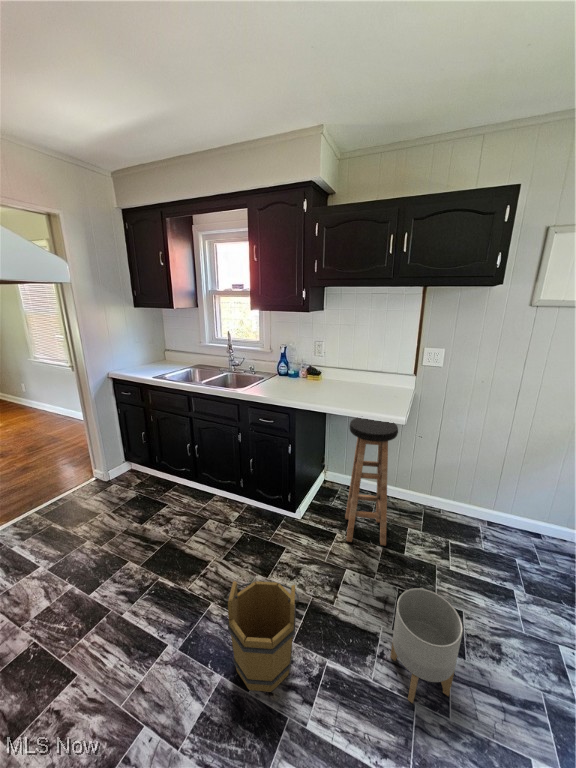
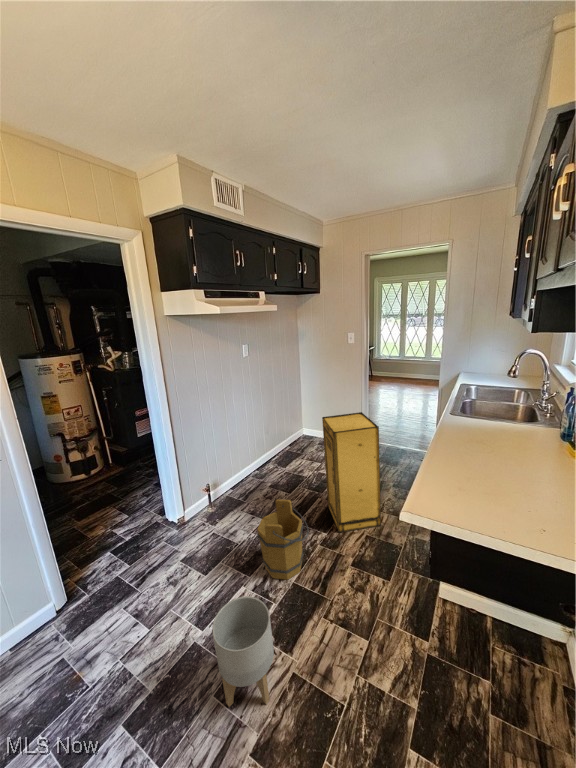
bar stool: present [345,418,398,545] -> none [417,505,509,739]
storage cabinet: none [129,435,211,603] -> present [322,412,381,533]

